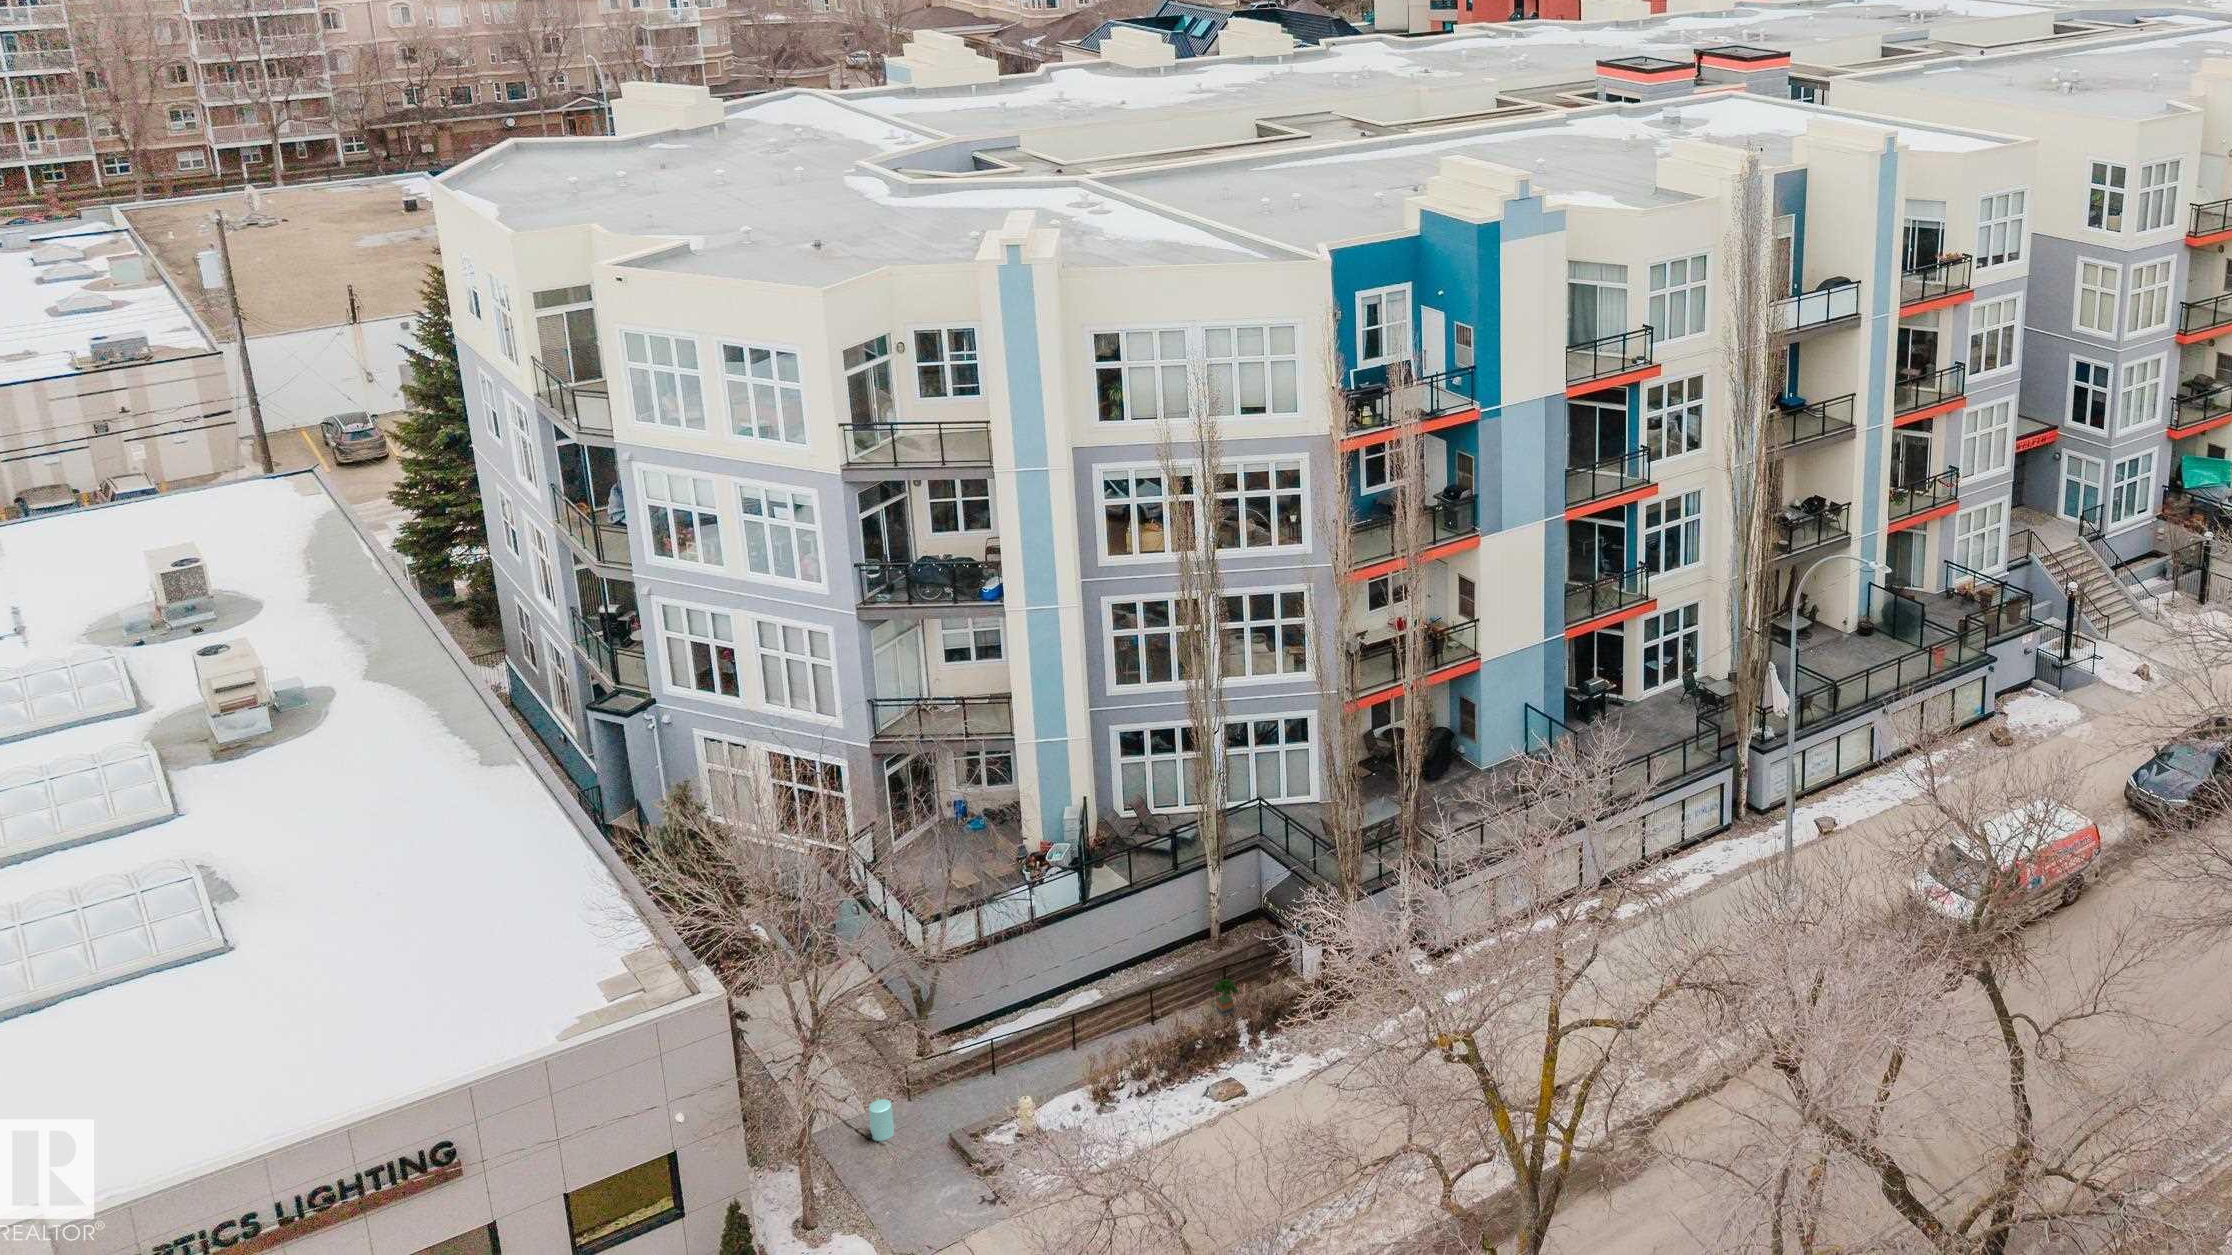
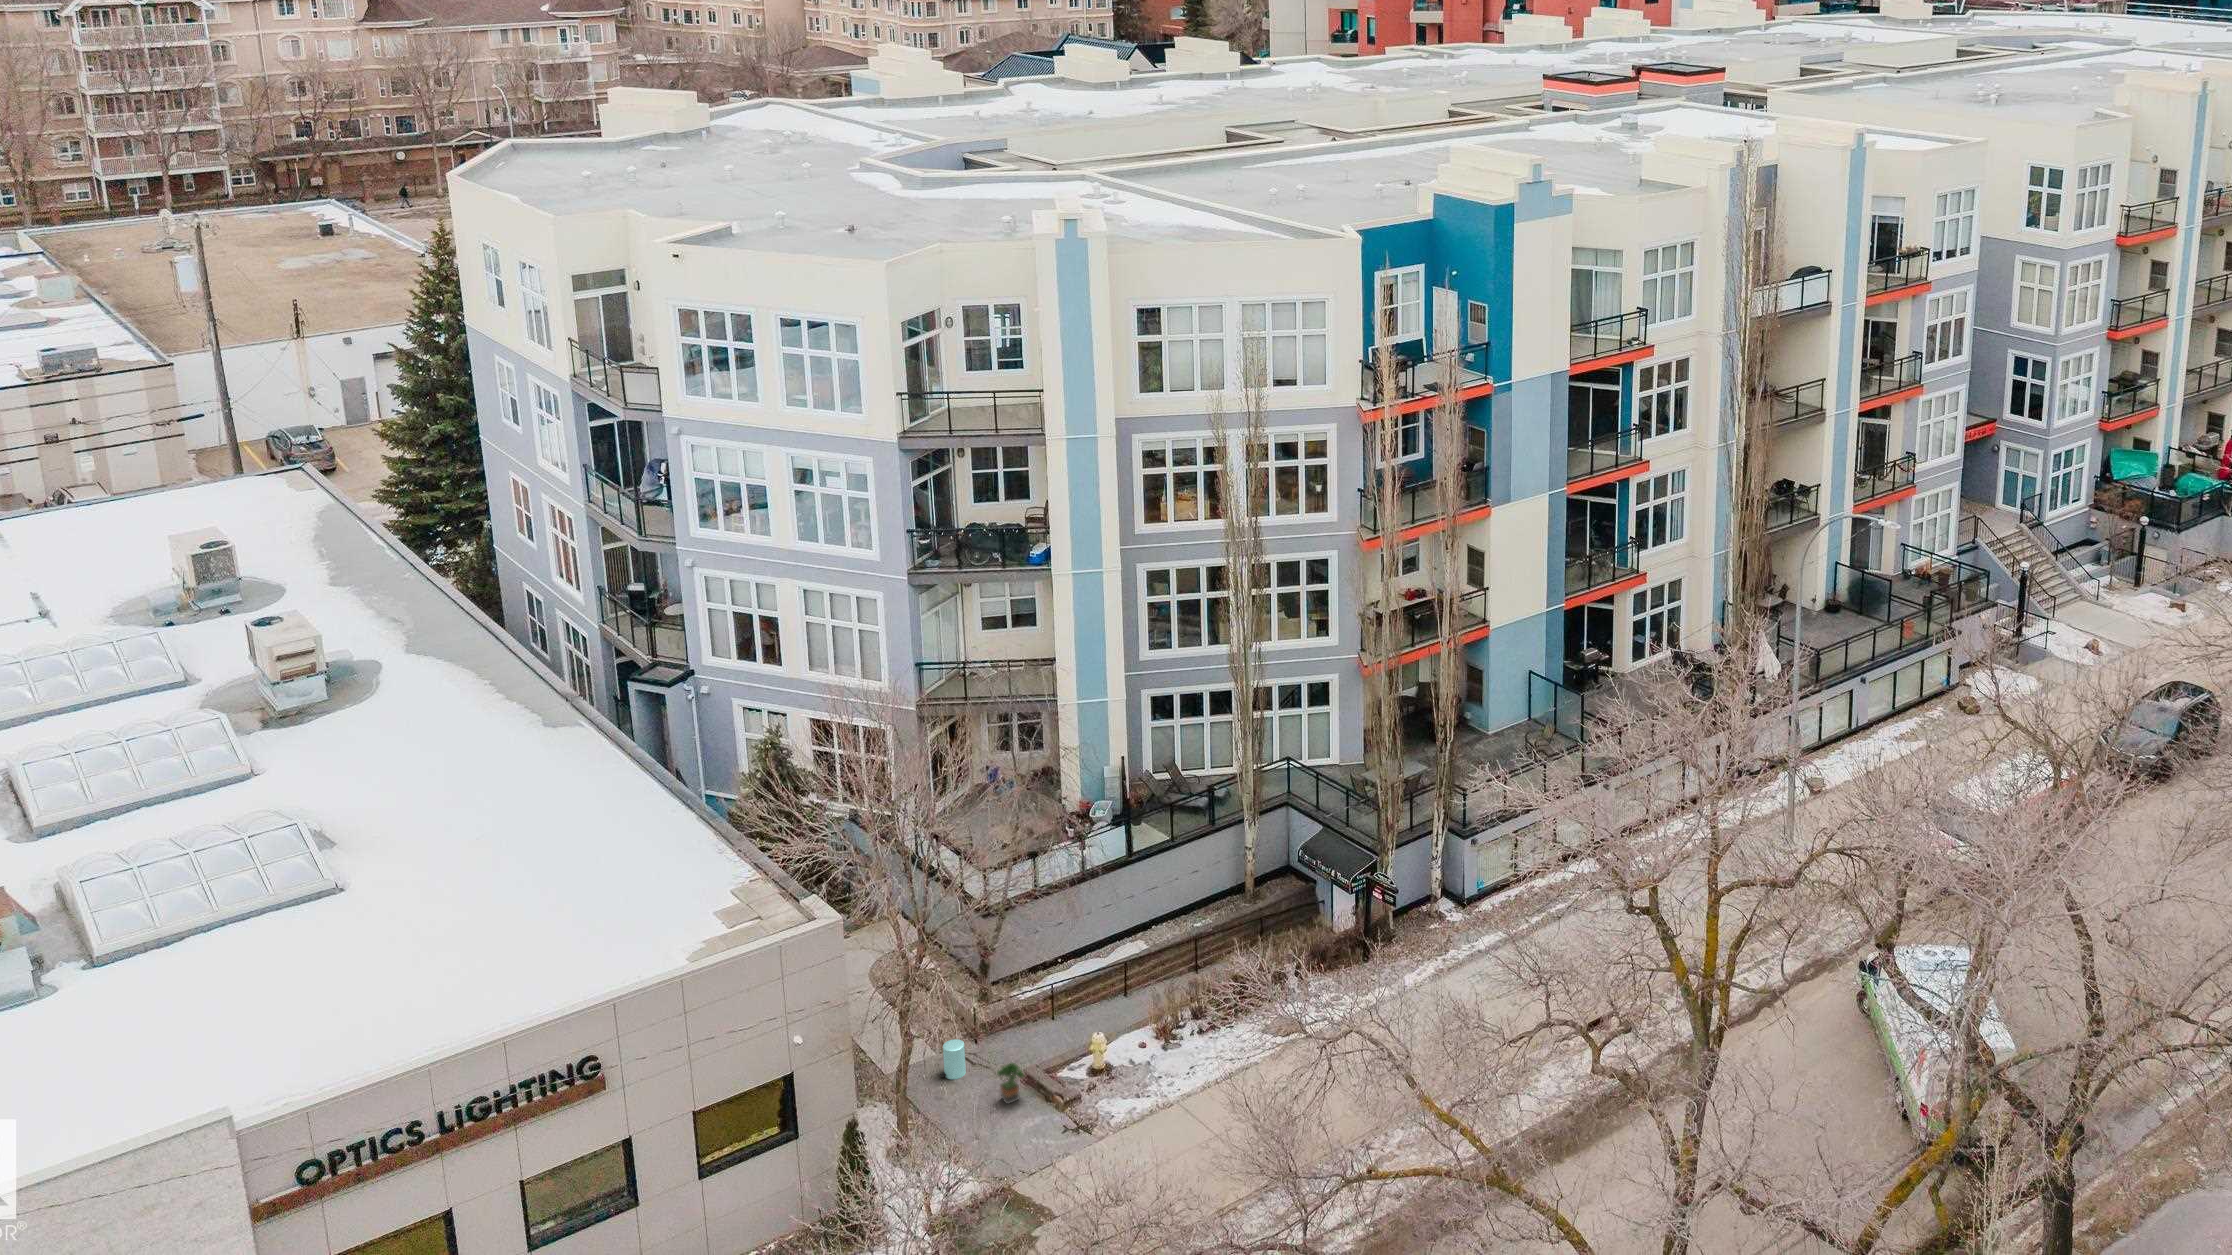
potted tree: present [1213,979,1238,1017] -> present [997,1063,1024,1104]

